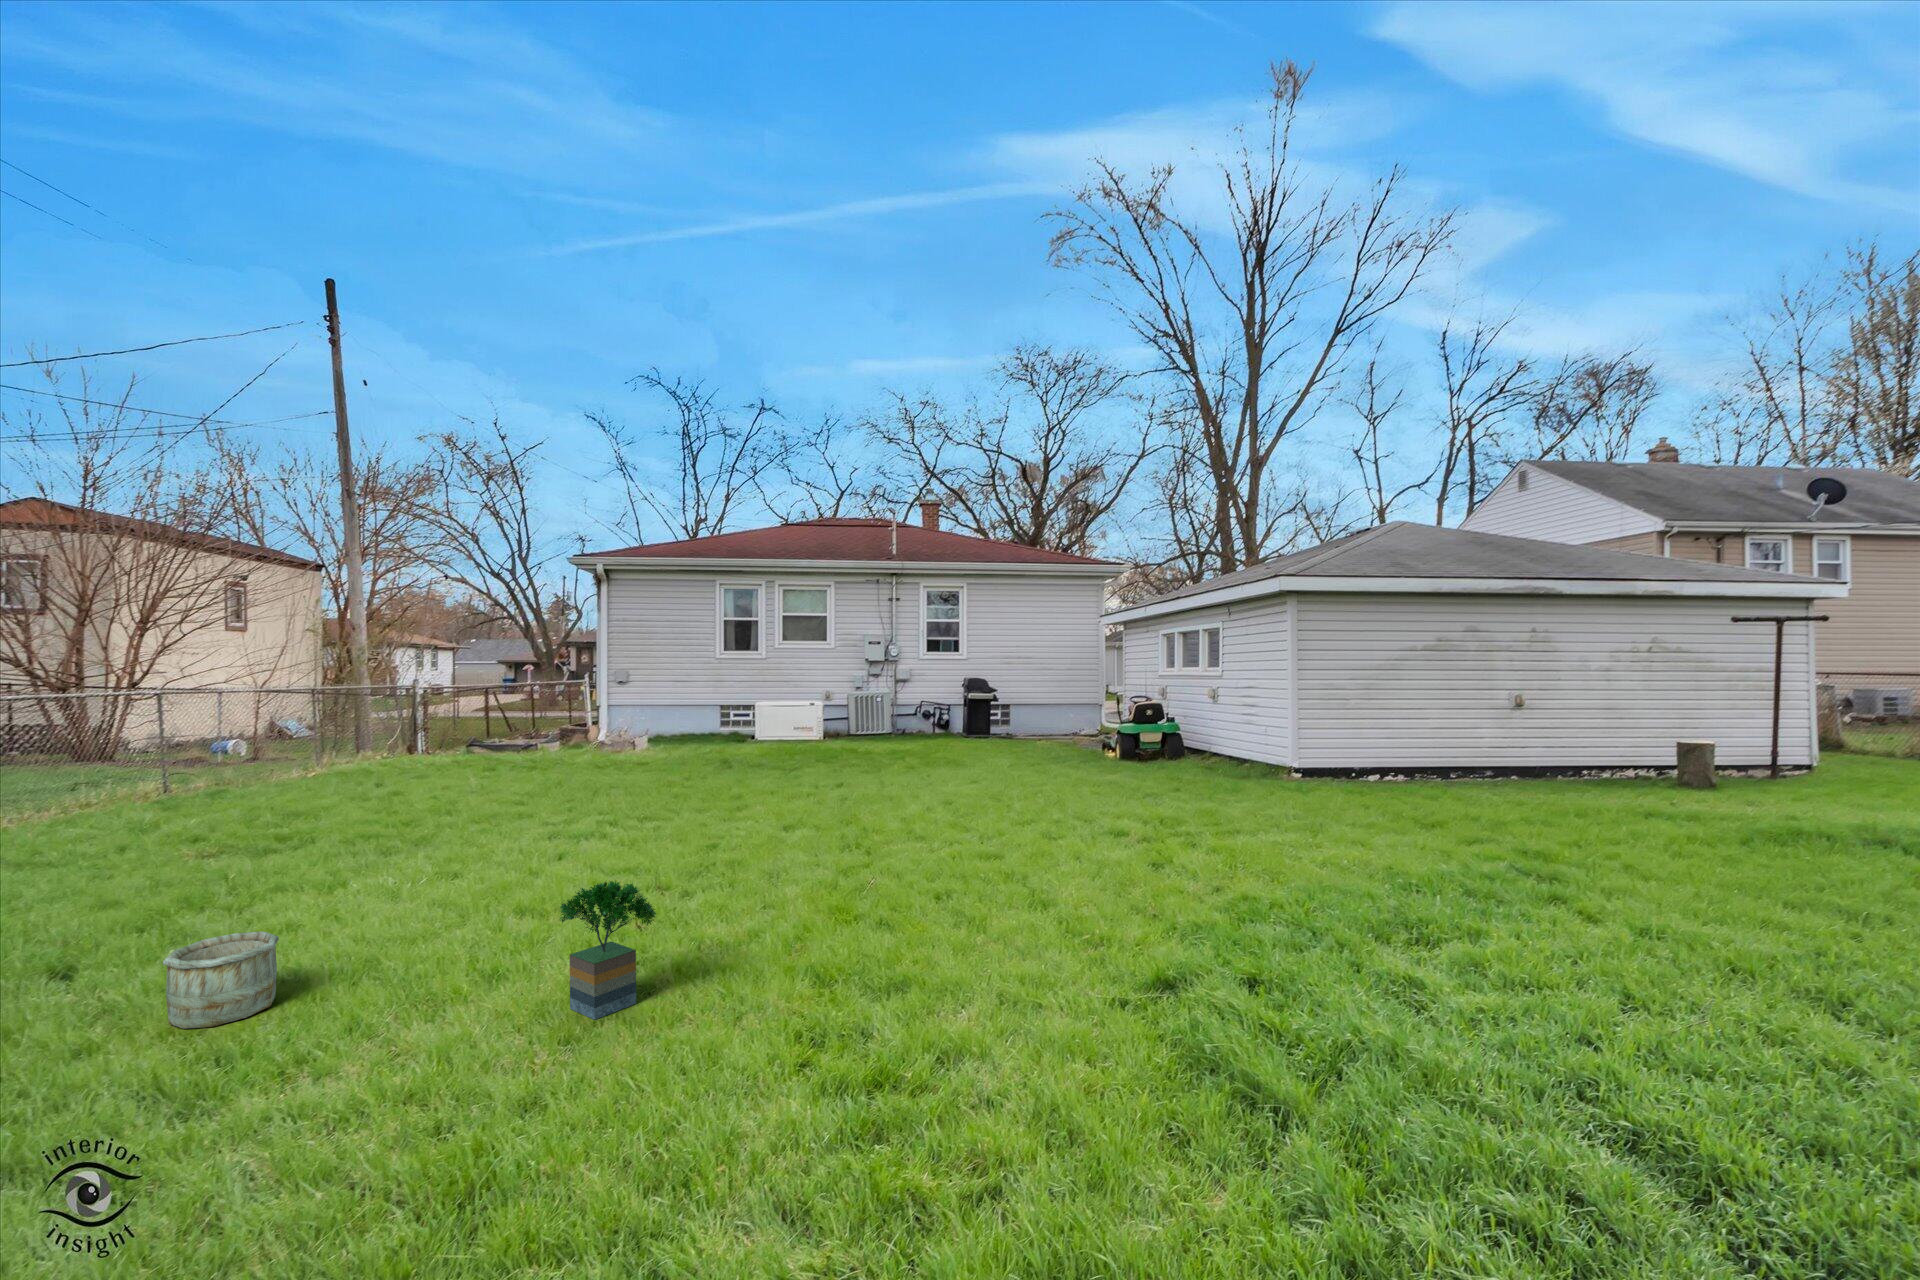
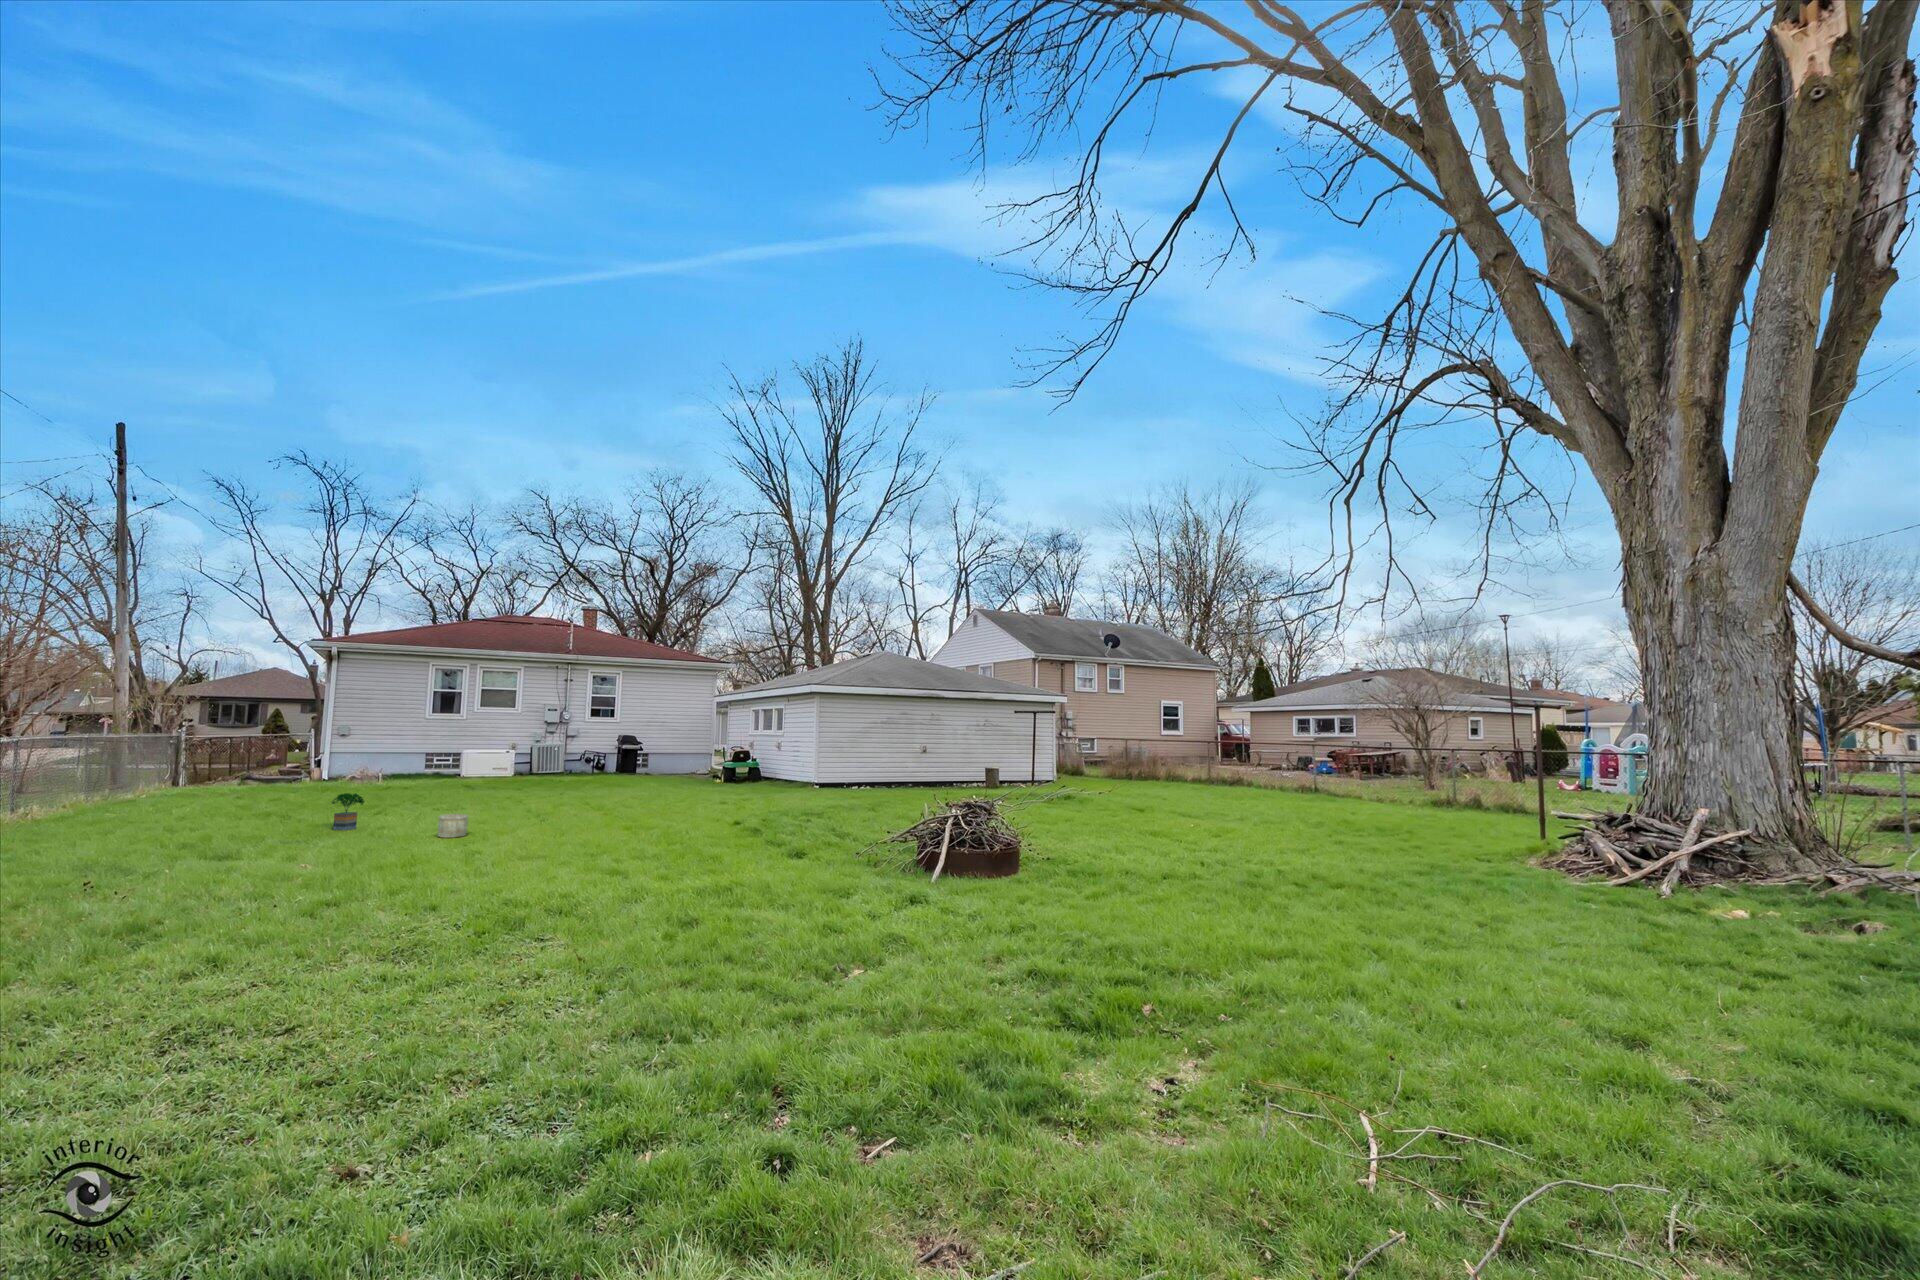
potted tree: present [559,881,656,1020] -> present [332,793,364,830]

